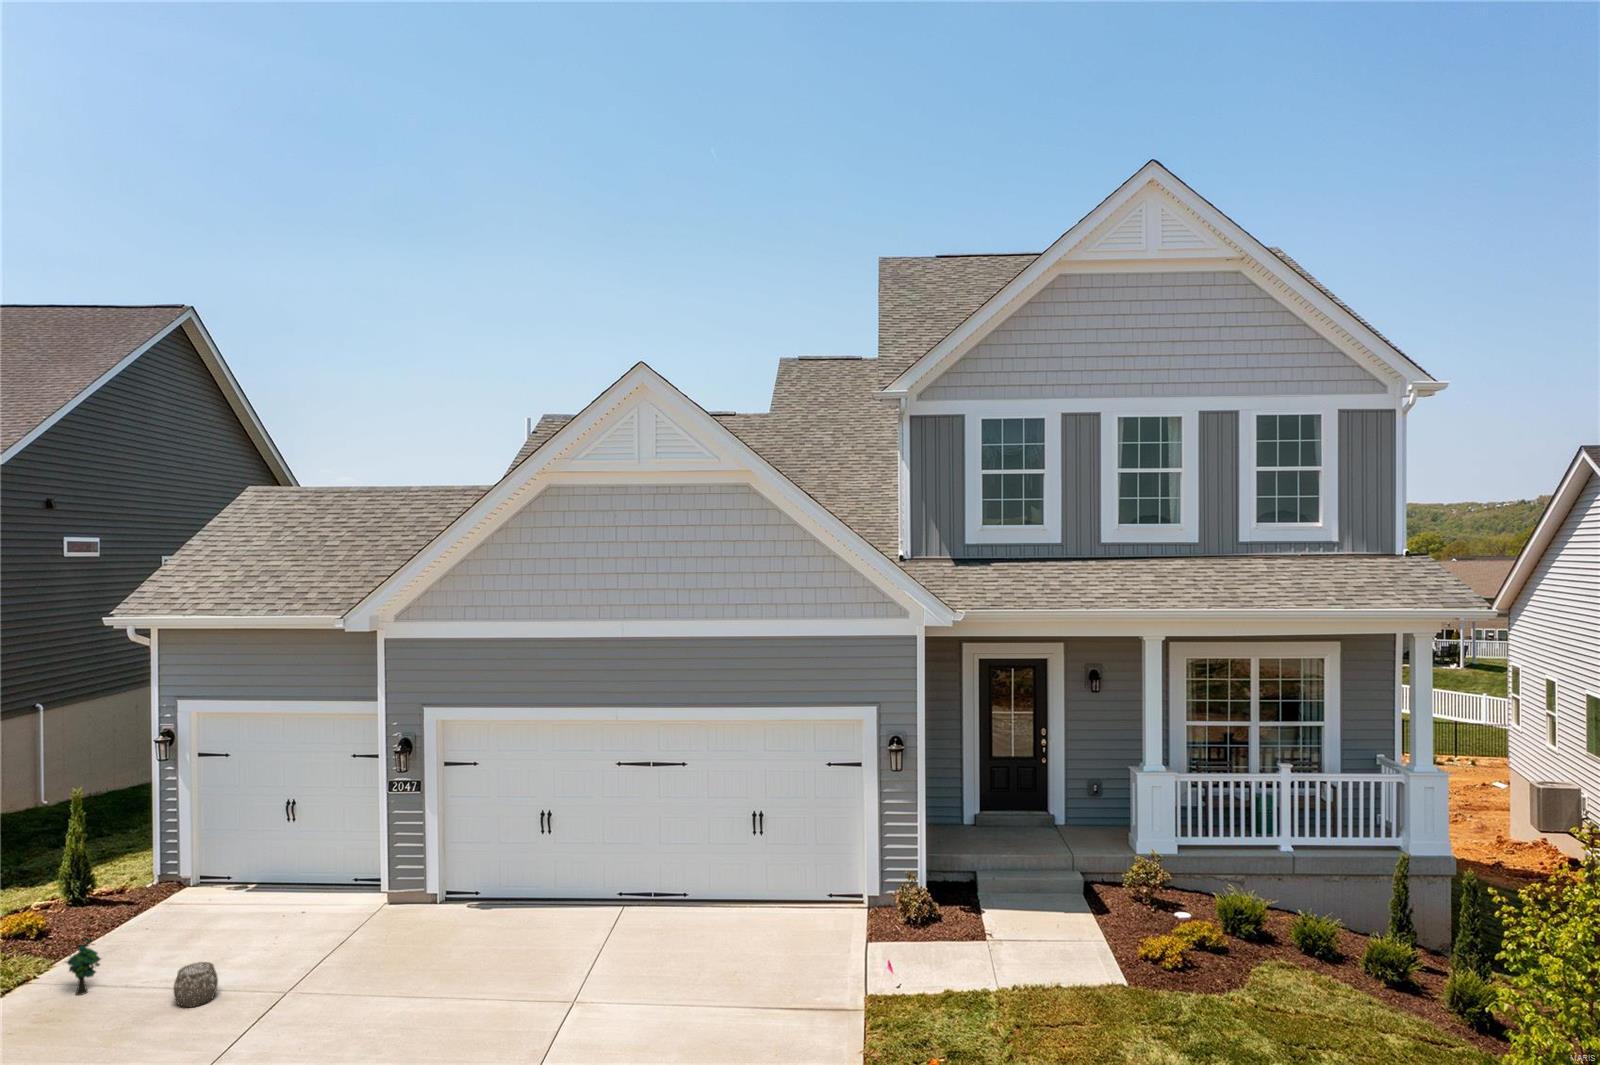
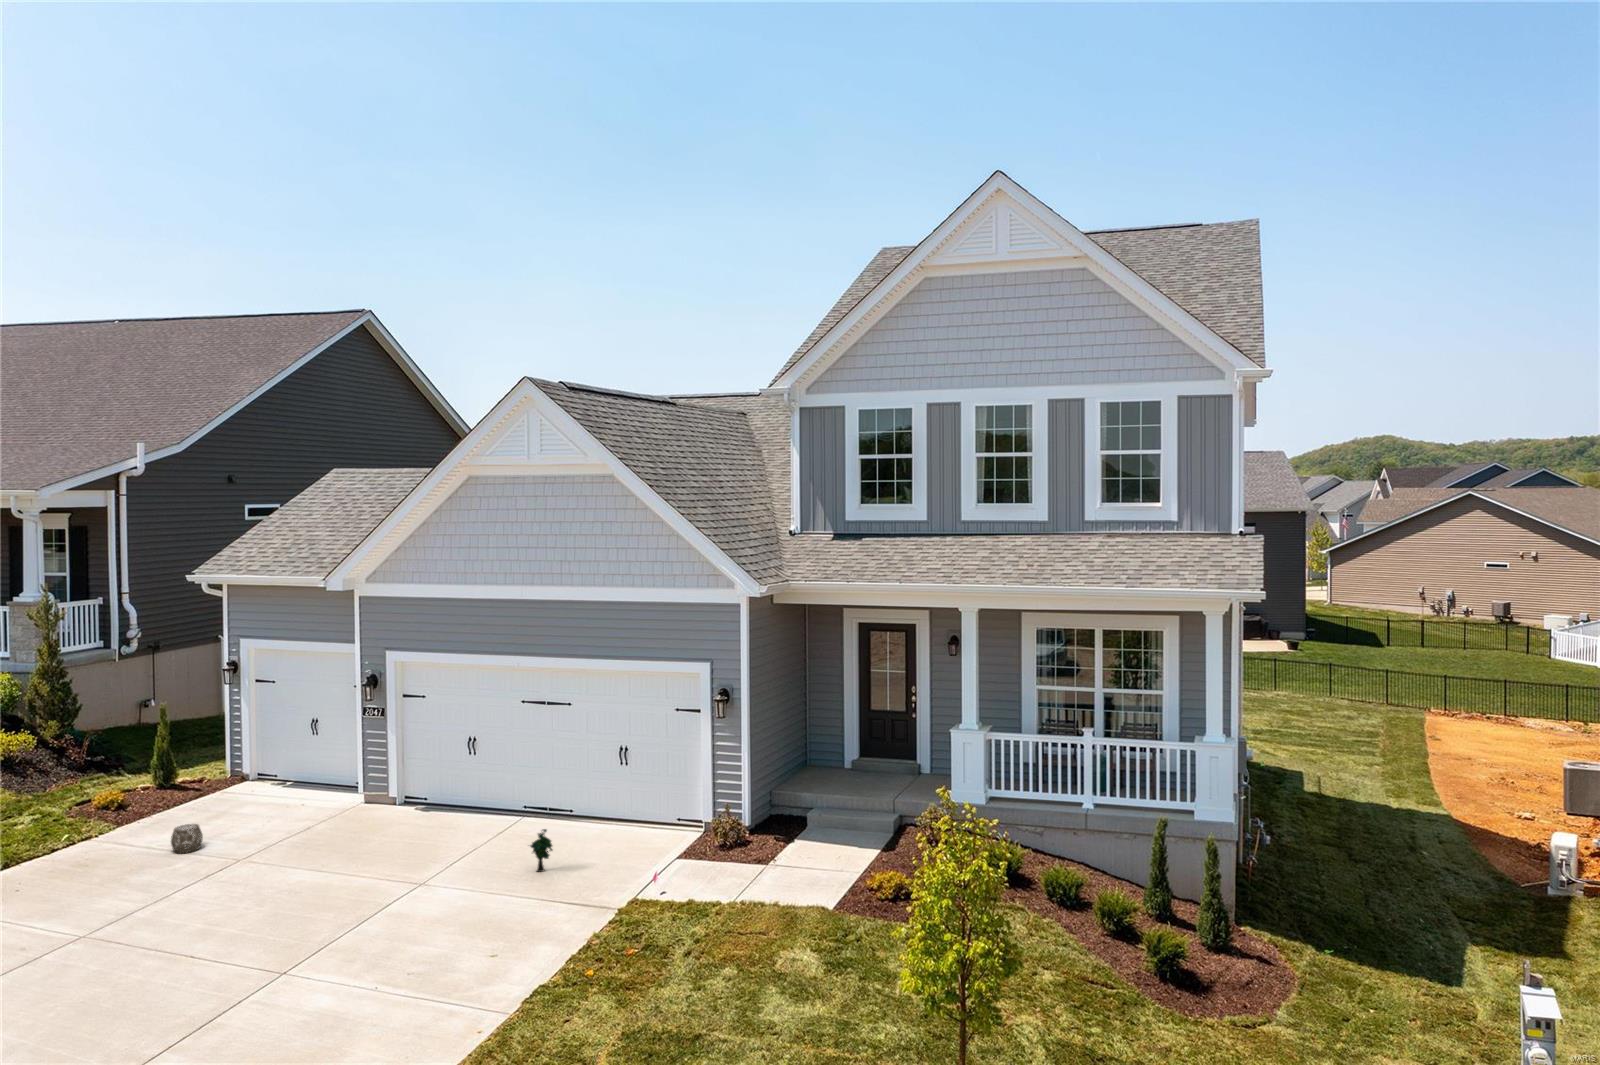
decorative plant: present [66,939,100,995] -> present [530,829,552,872]

